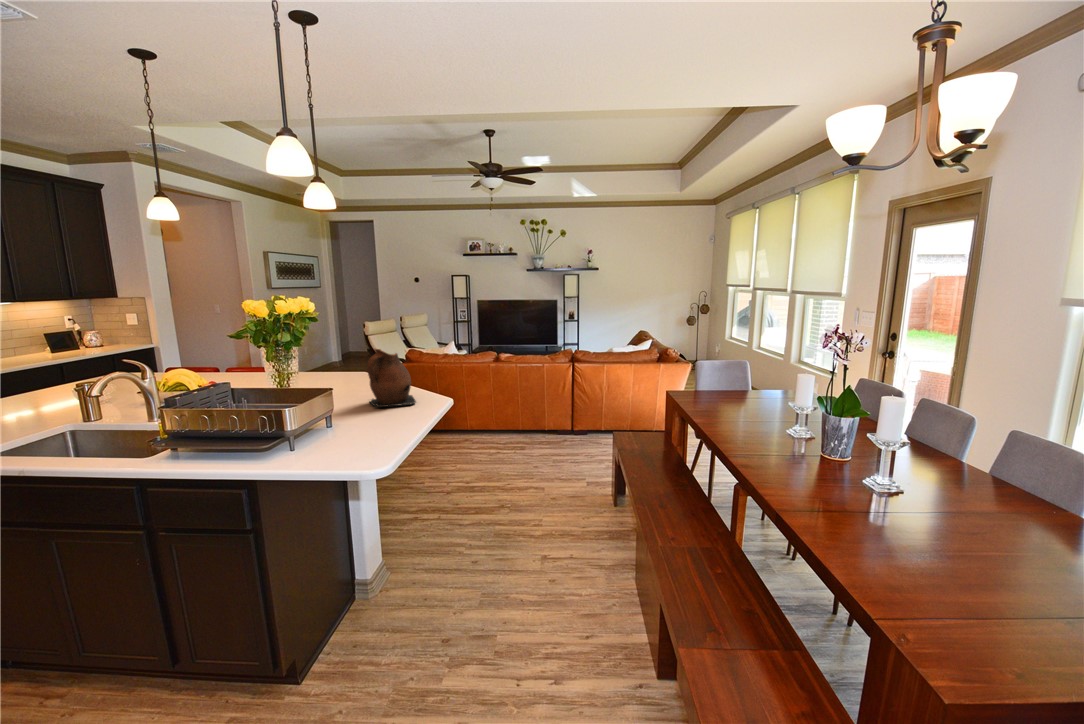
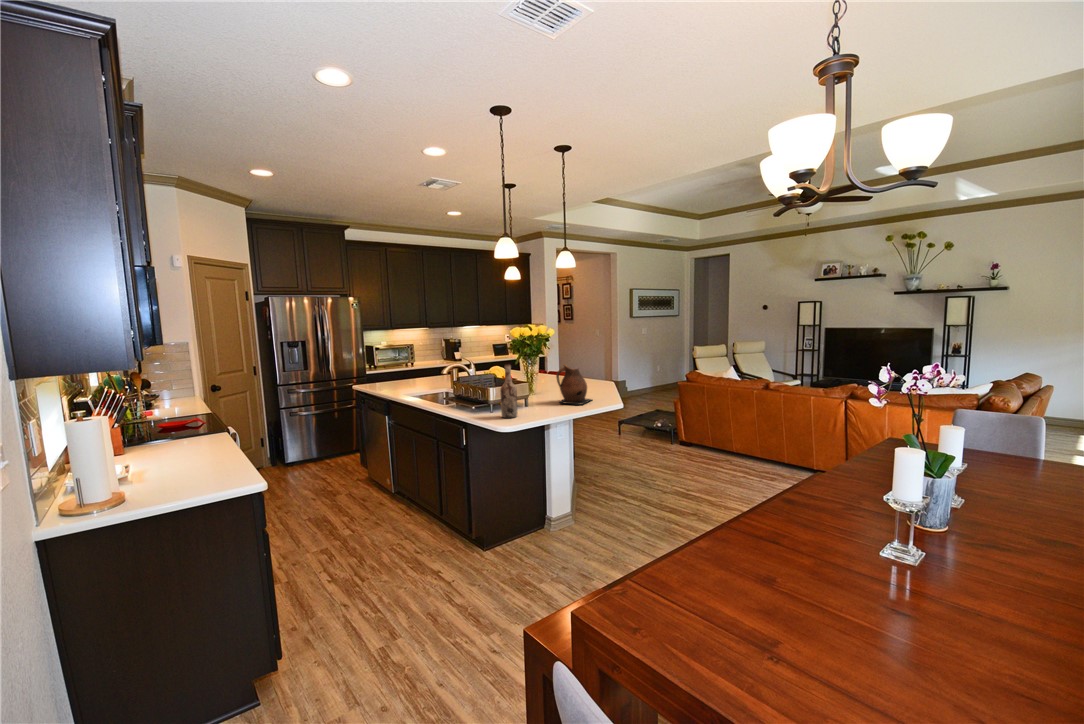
wine bottle: none [327,354,360,447] -> present [500,364,517,418]

